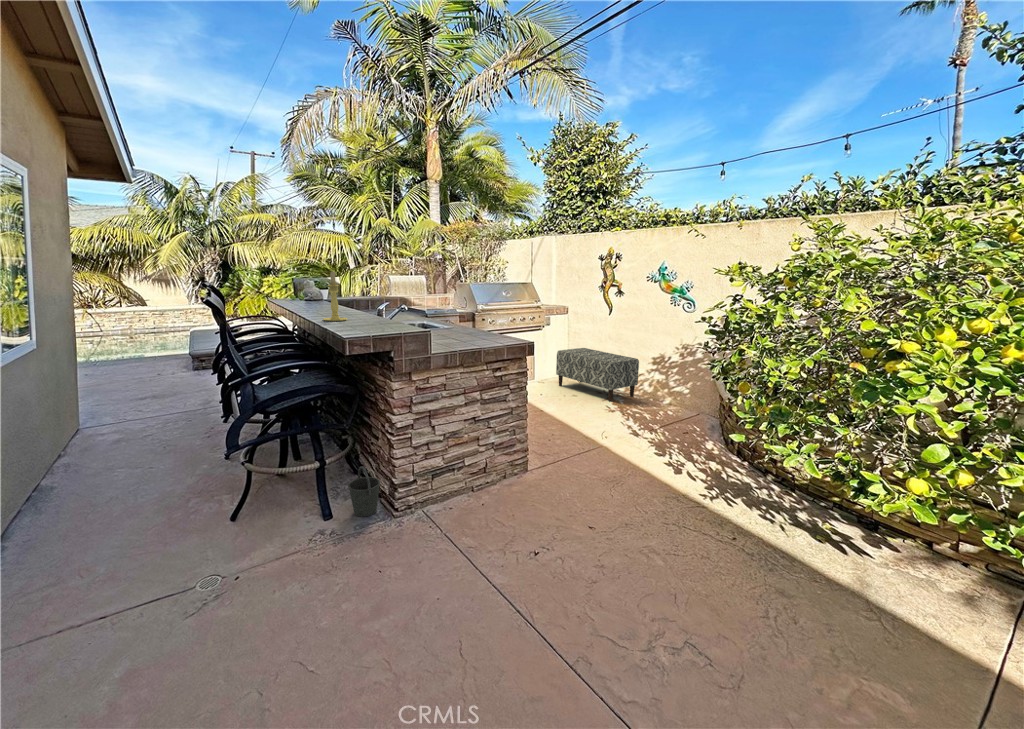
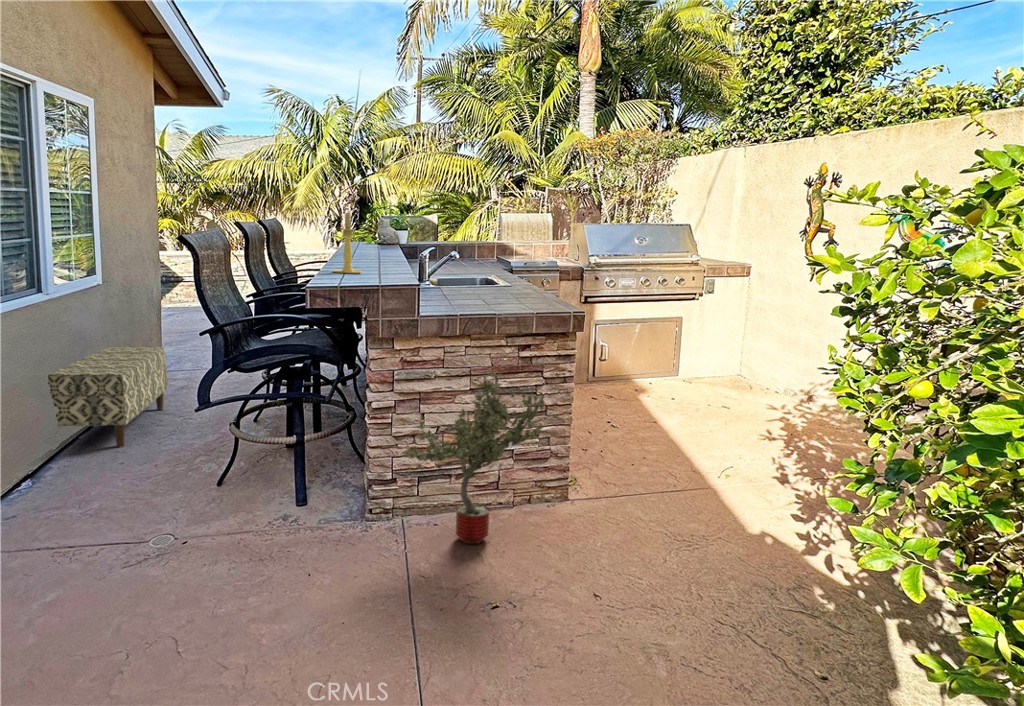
bench: present [556,348,639,402] -> present [48,346,168,448]
potted tree: none [436,388,530,519] -> present [403,371,544,544]
bucket: present [348,466,380,517] -> none [317,452,357,514]

